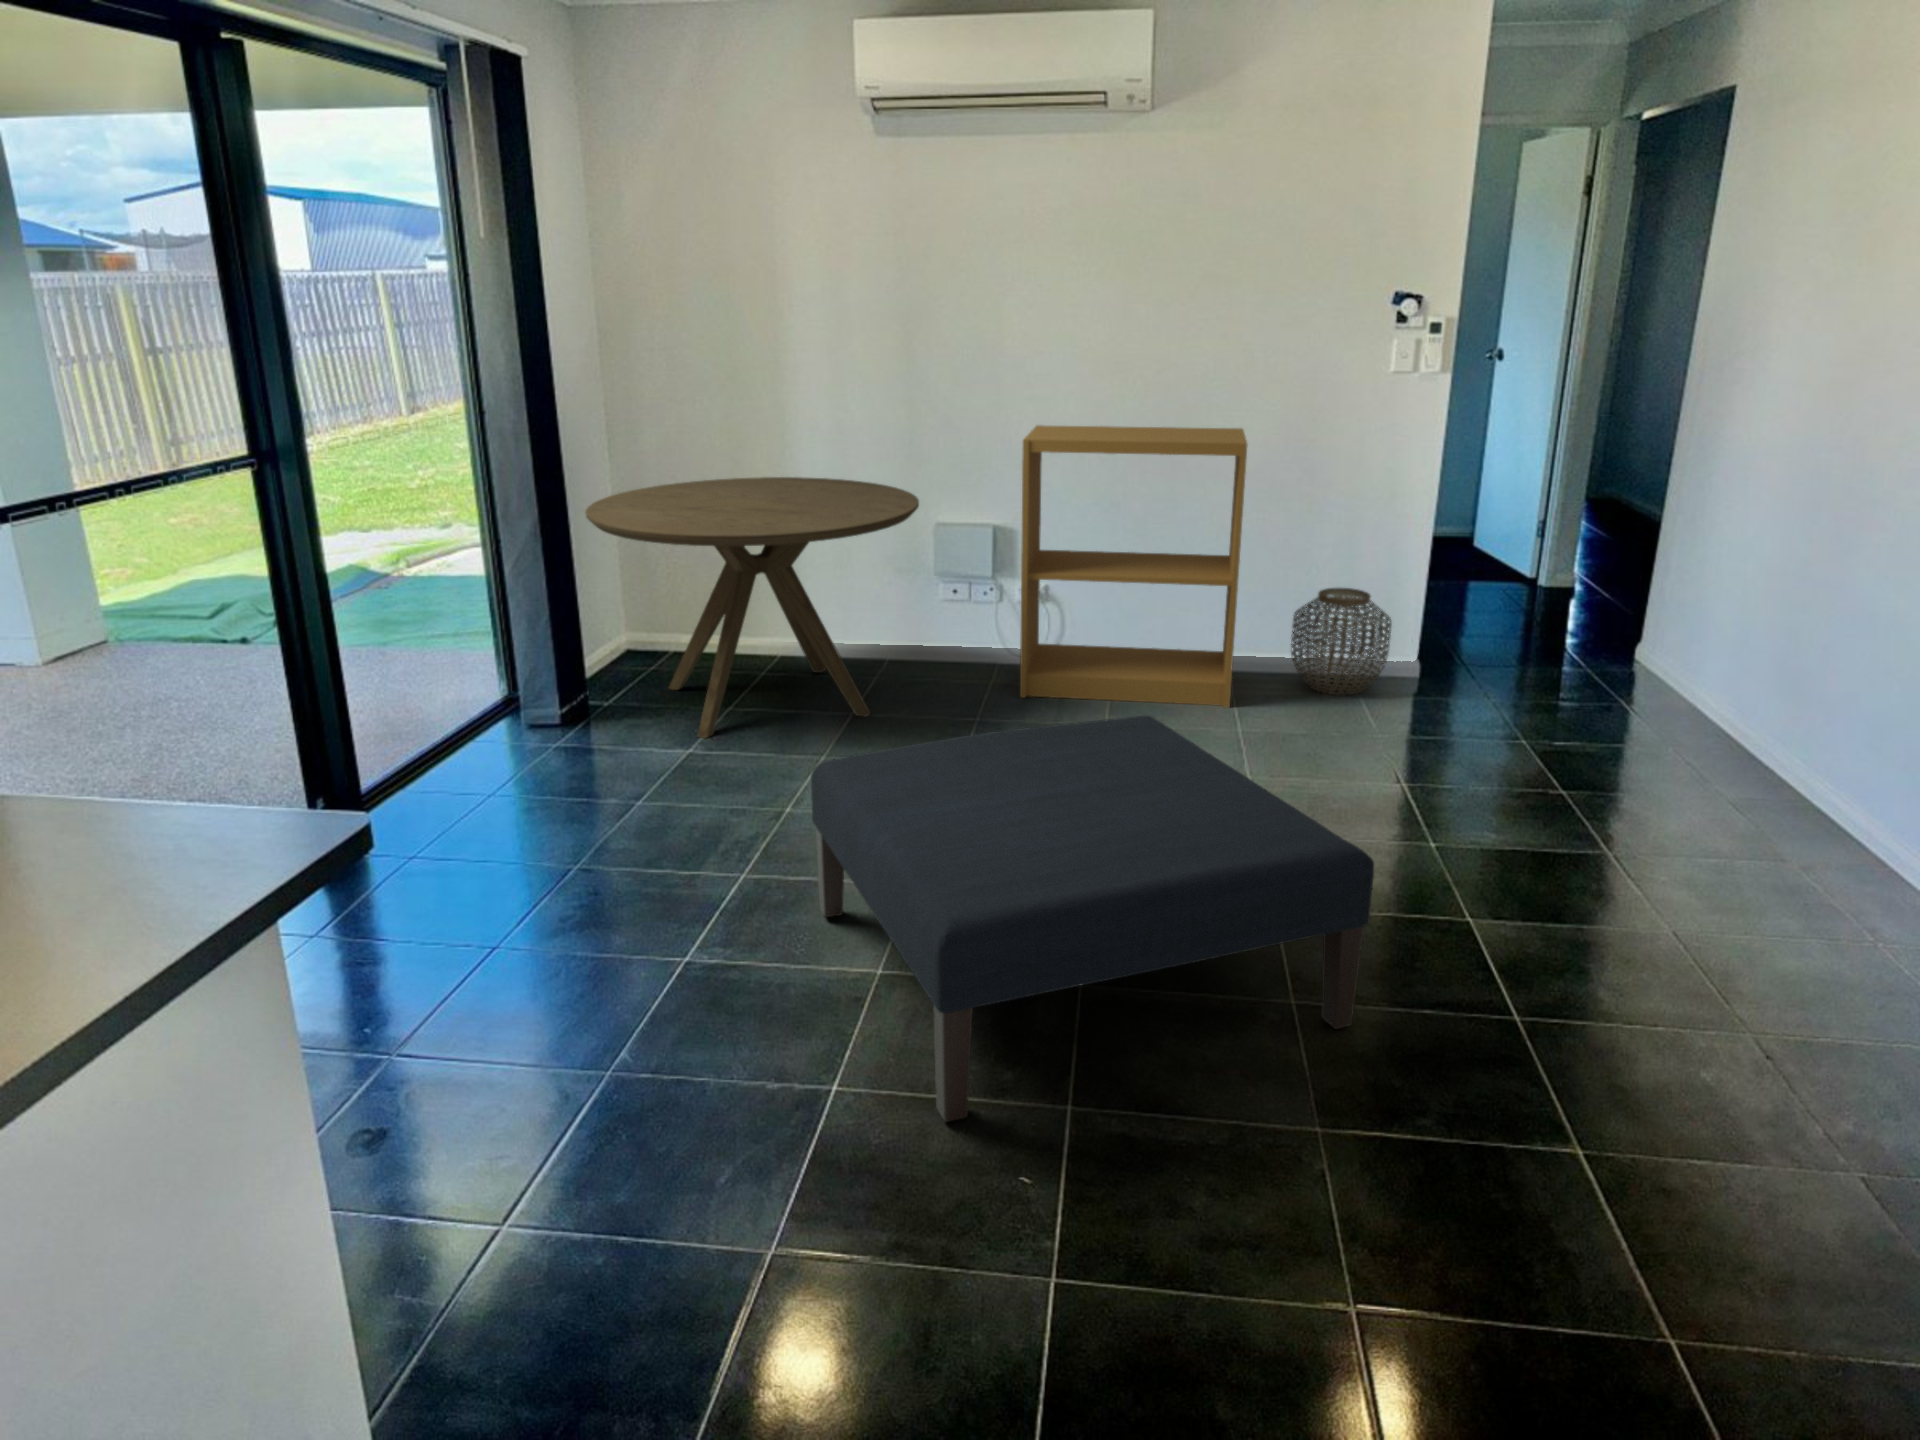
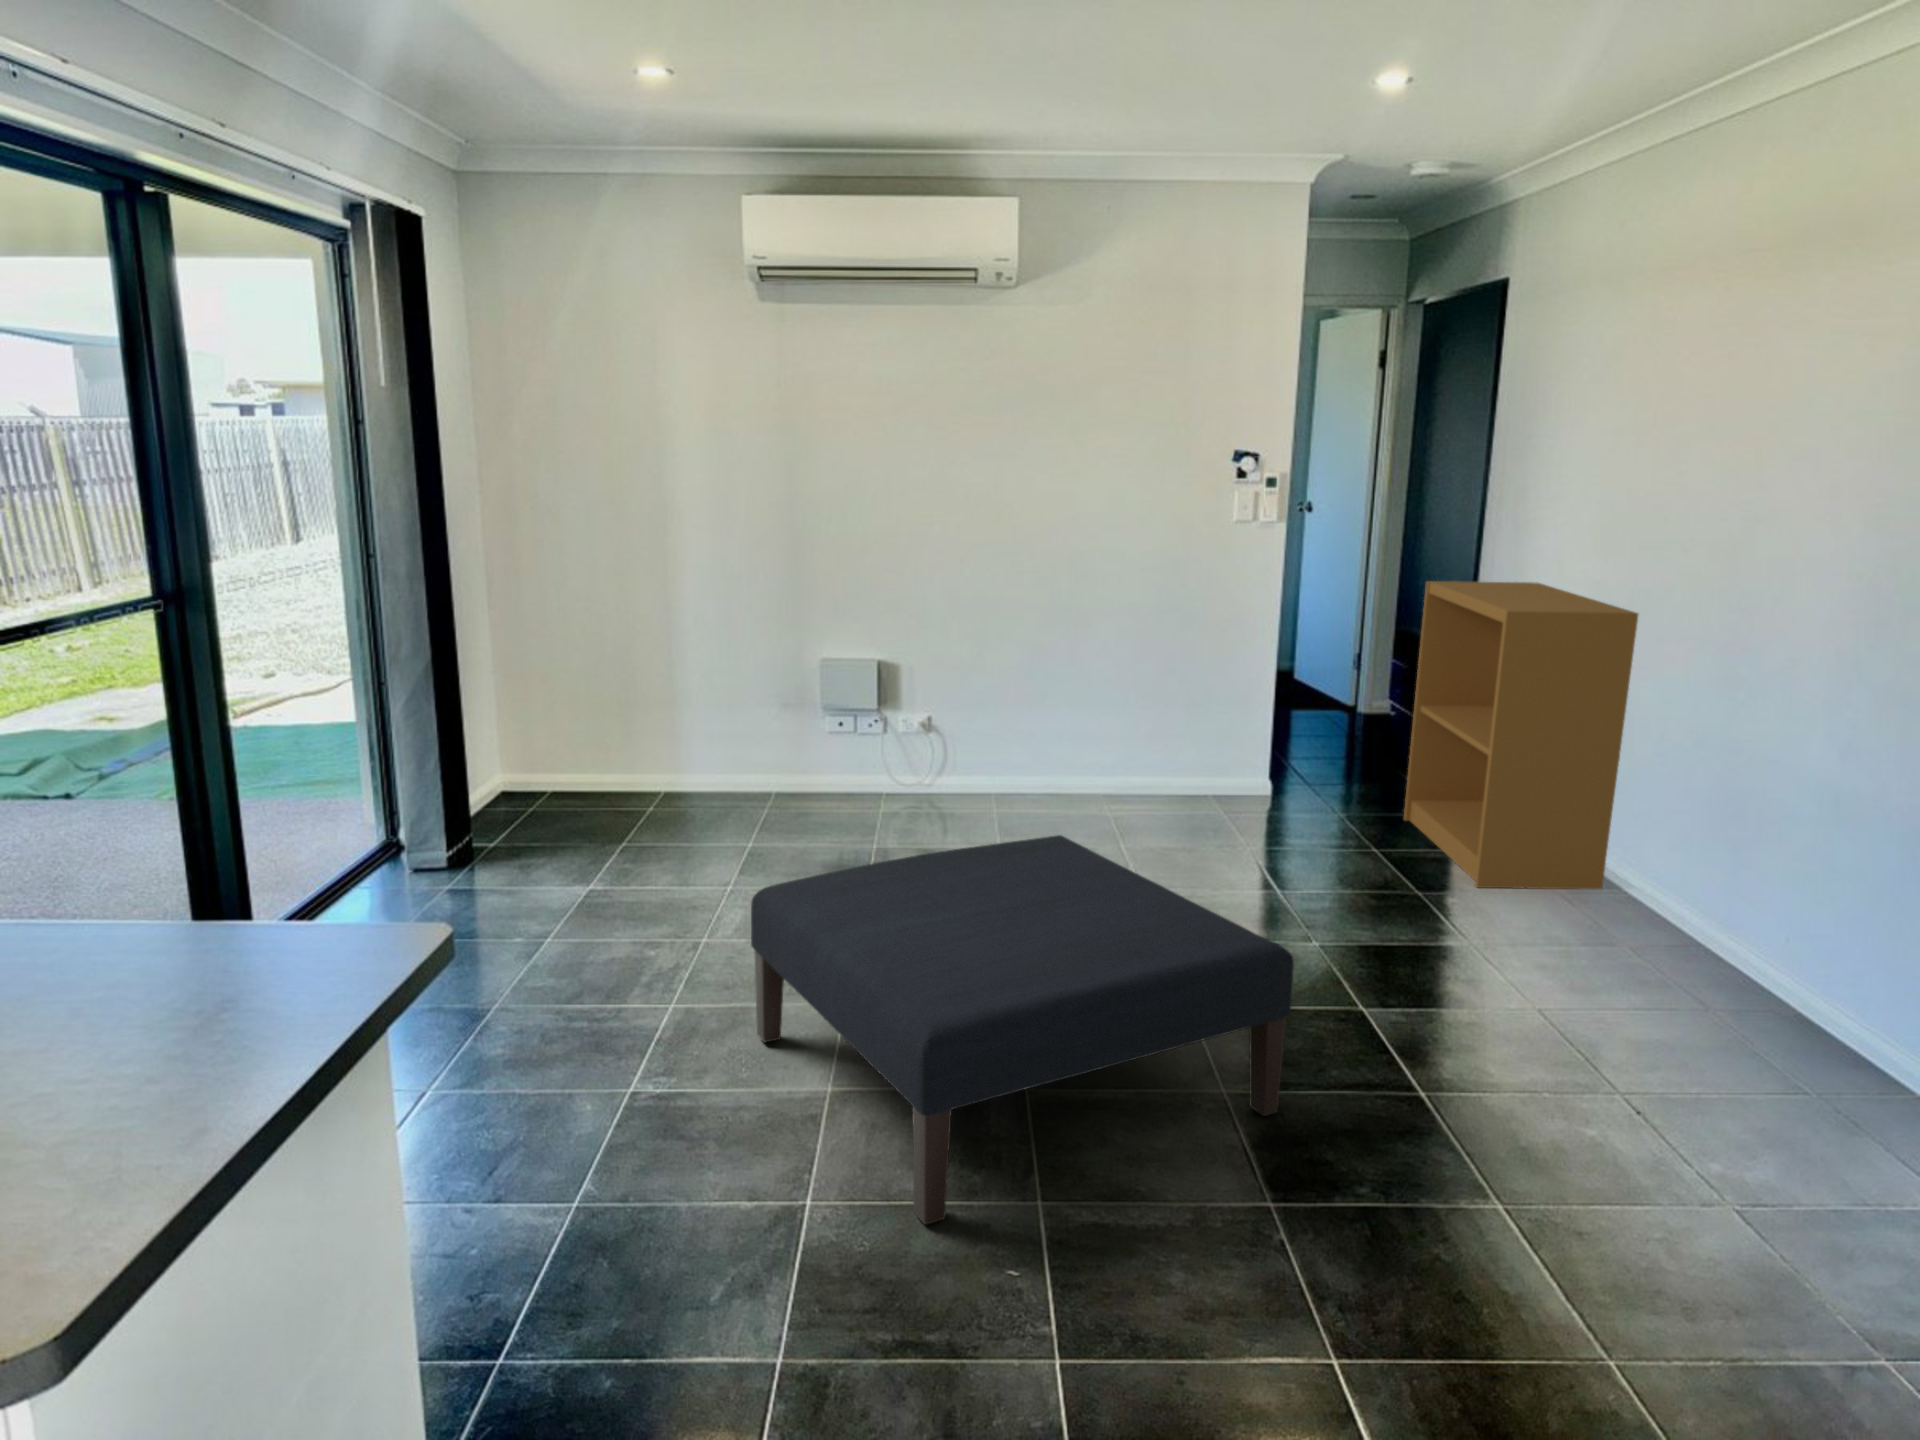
bookshelf: present [1020,425,1247,708] -> present [1404,581,1638,889]
dining table: present [585,477,919,738] -> none [475,618,809,877]
woven basket: present [1291,588,1391,695] -> none [1156,716,1248,817]

